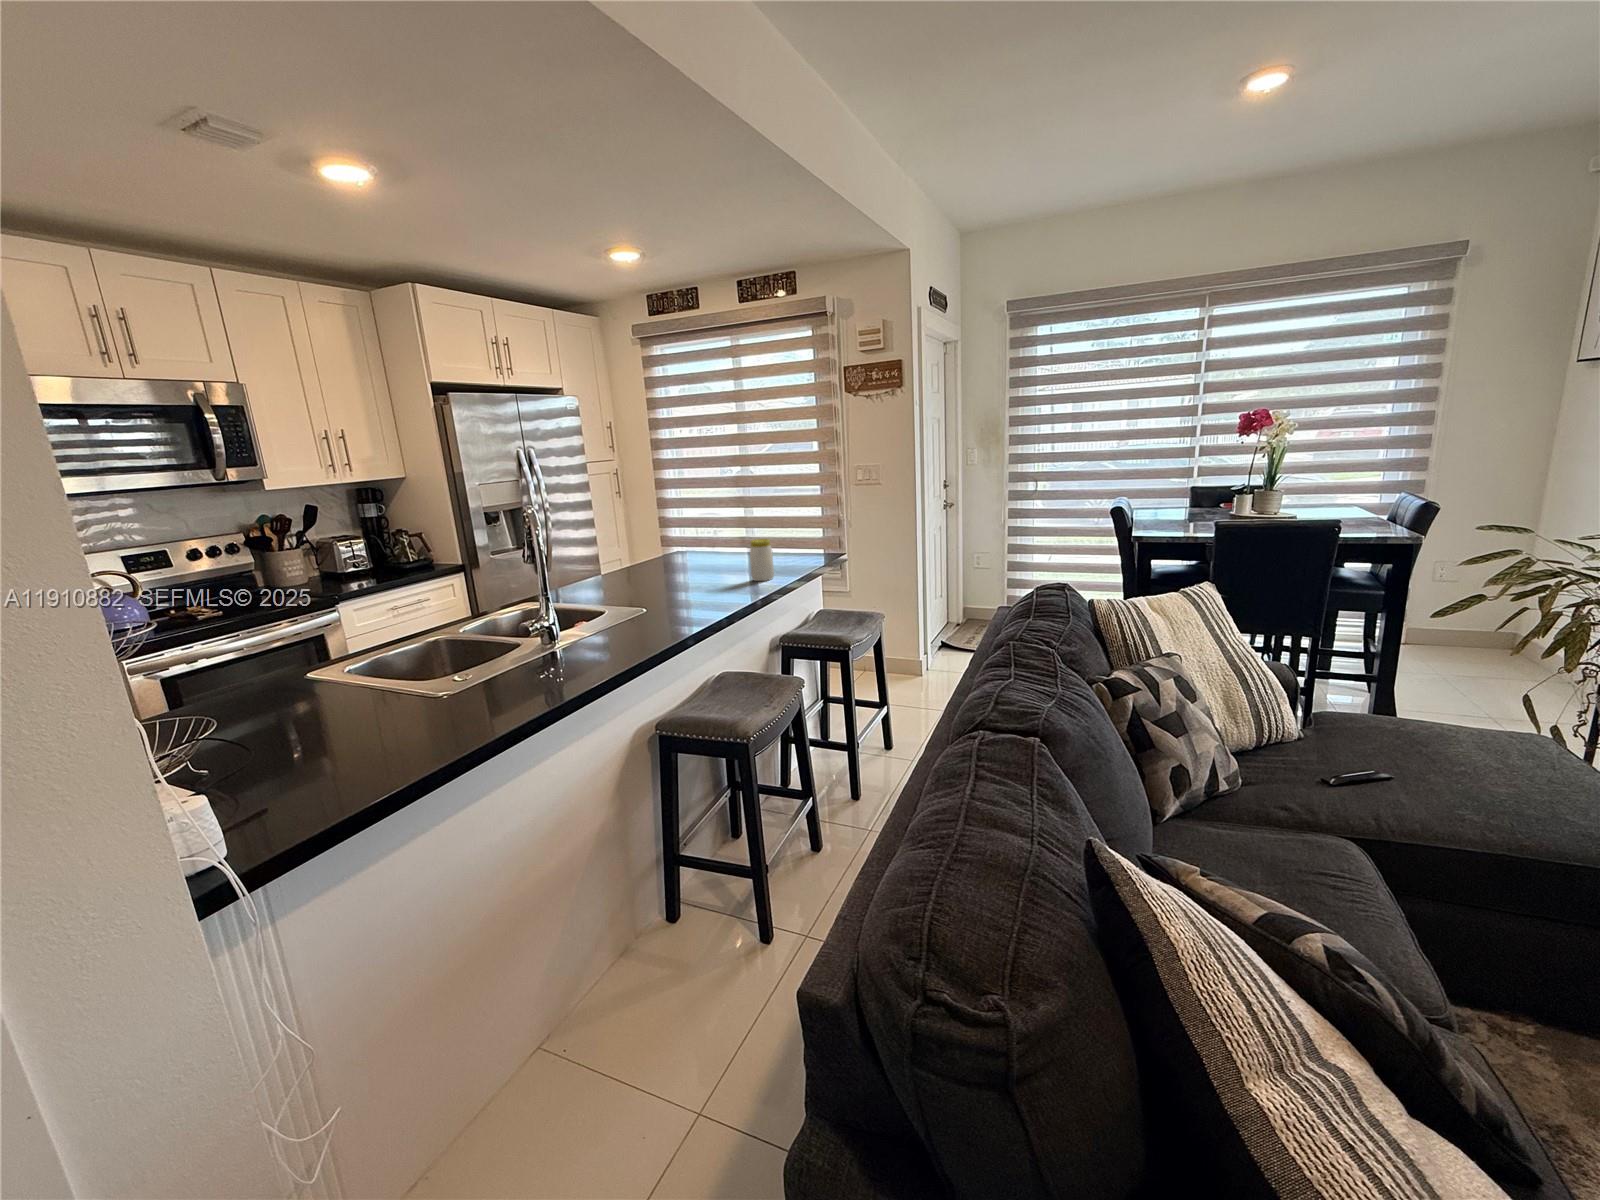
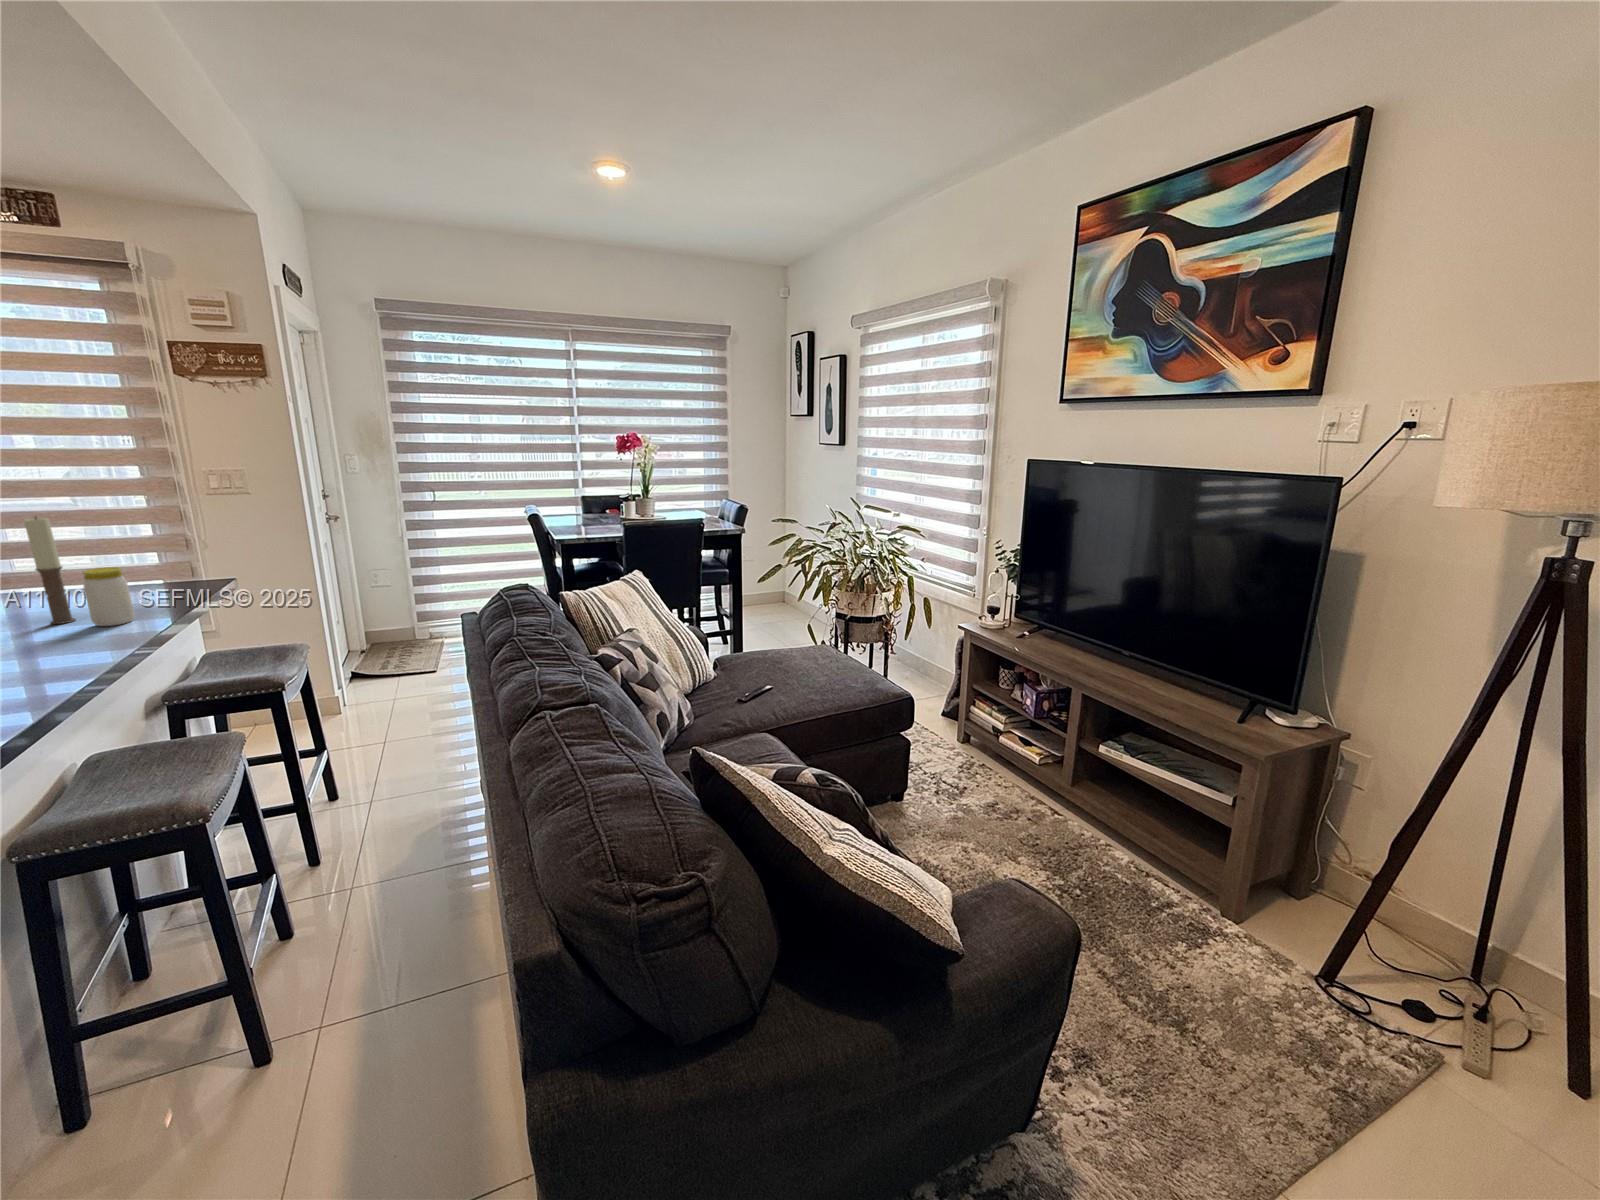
candle: none [731,500,749,576] -> present [24,517,75,624]

